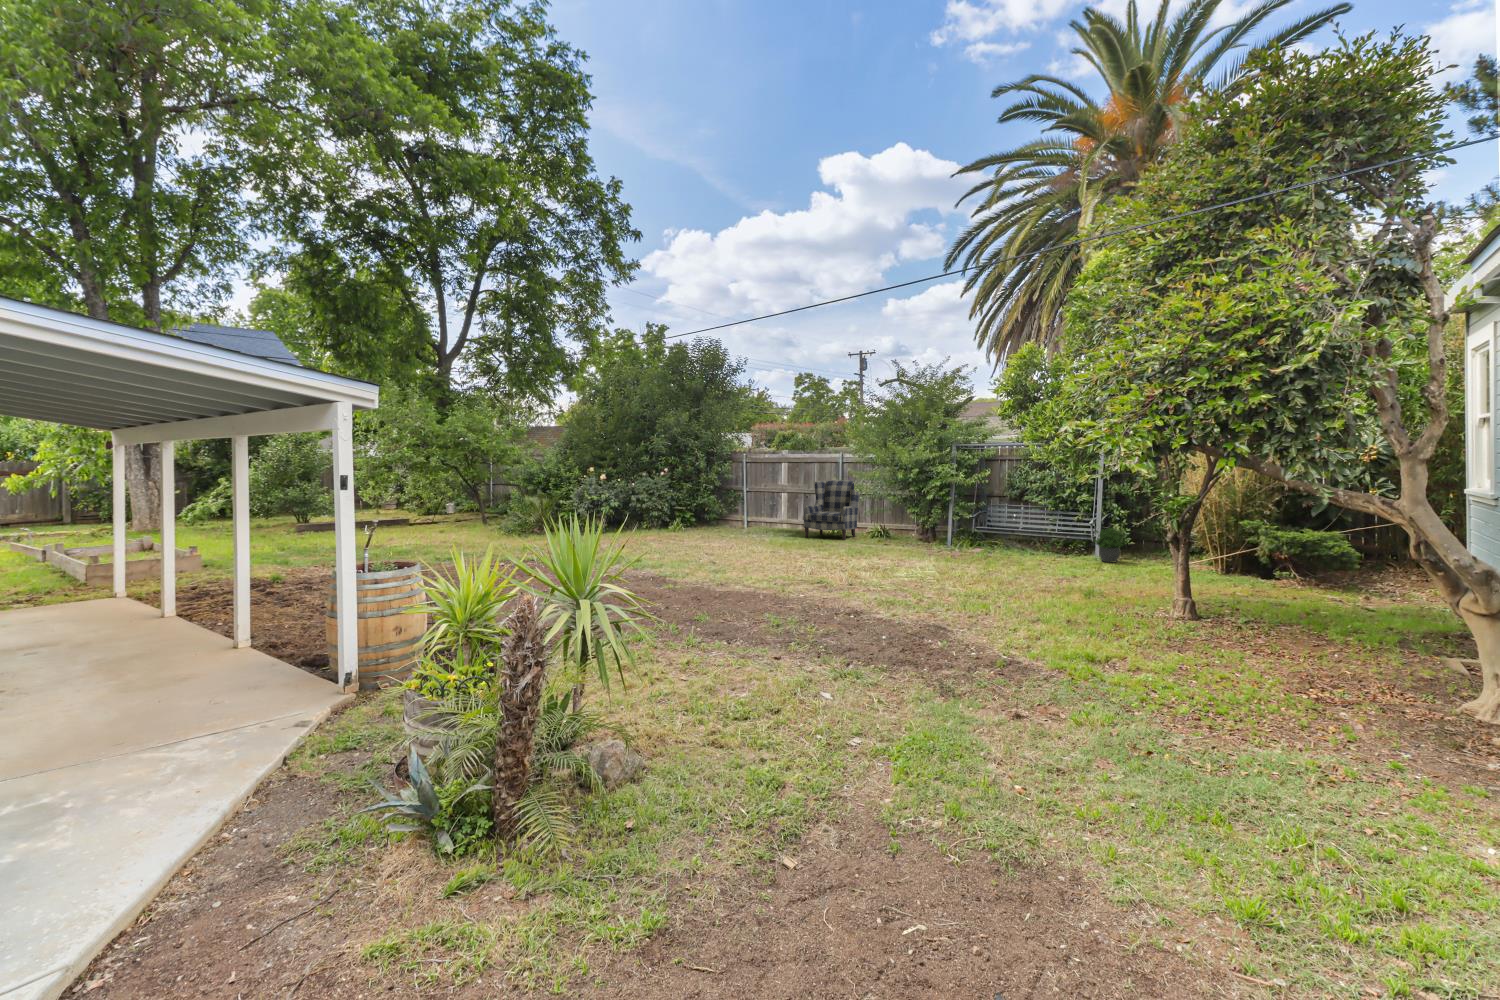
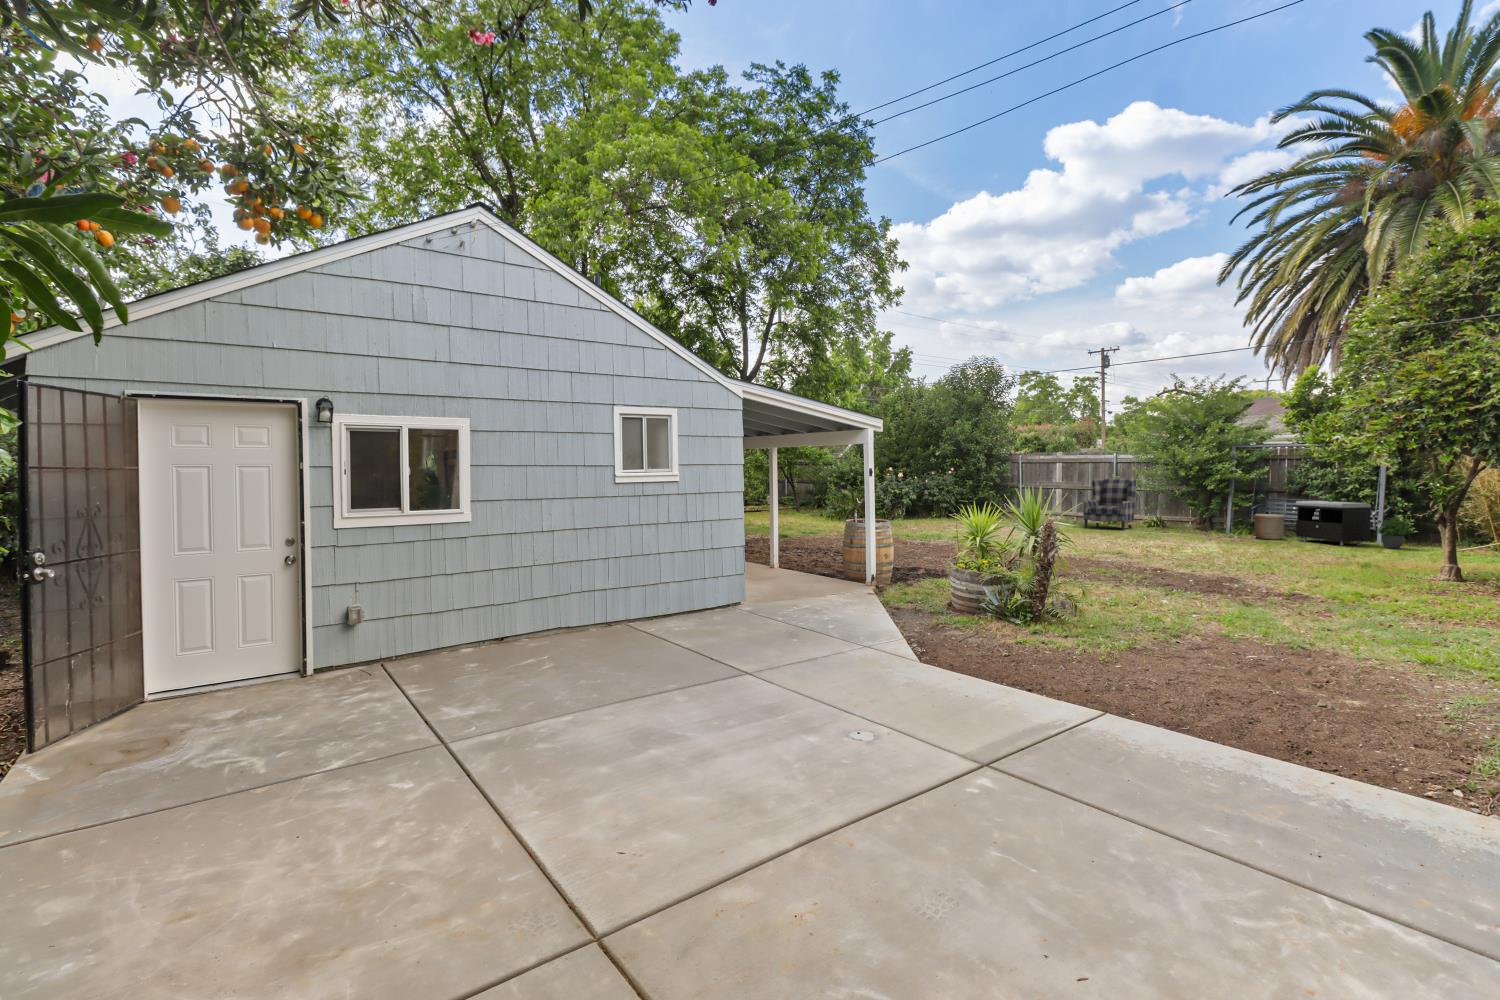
storage bench: none [1014,507,1088,559] -> present [1295,501,1371,545]
woven basket: none [974,521,1004,551] -> present [1254,514,1285,540]

